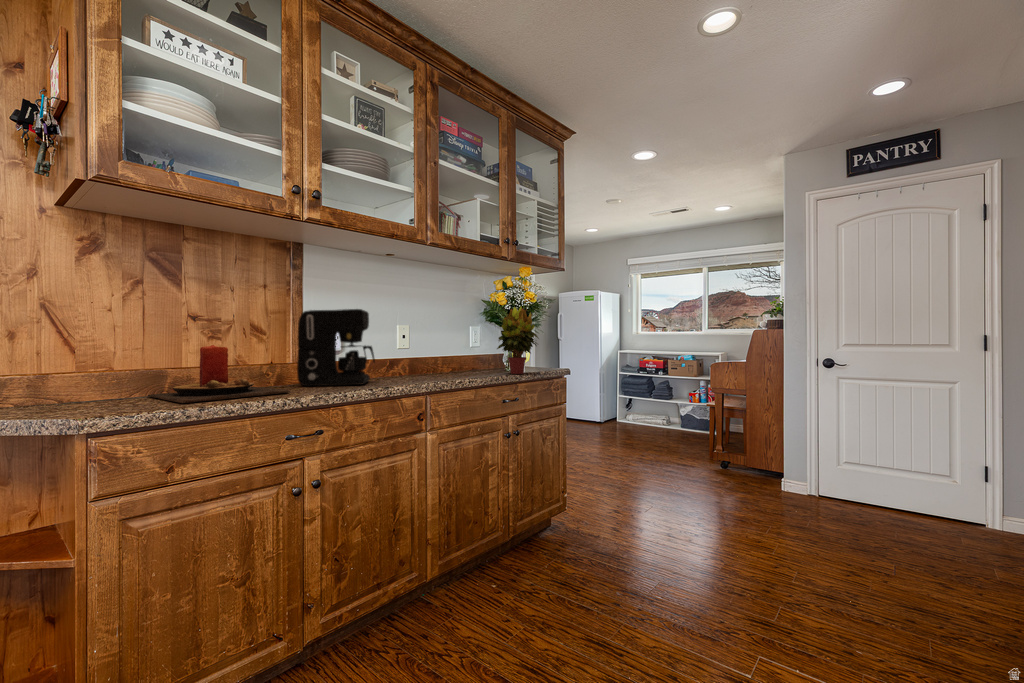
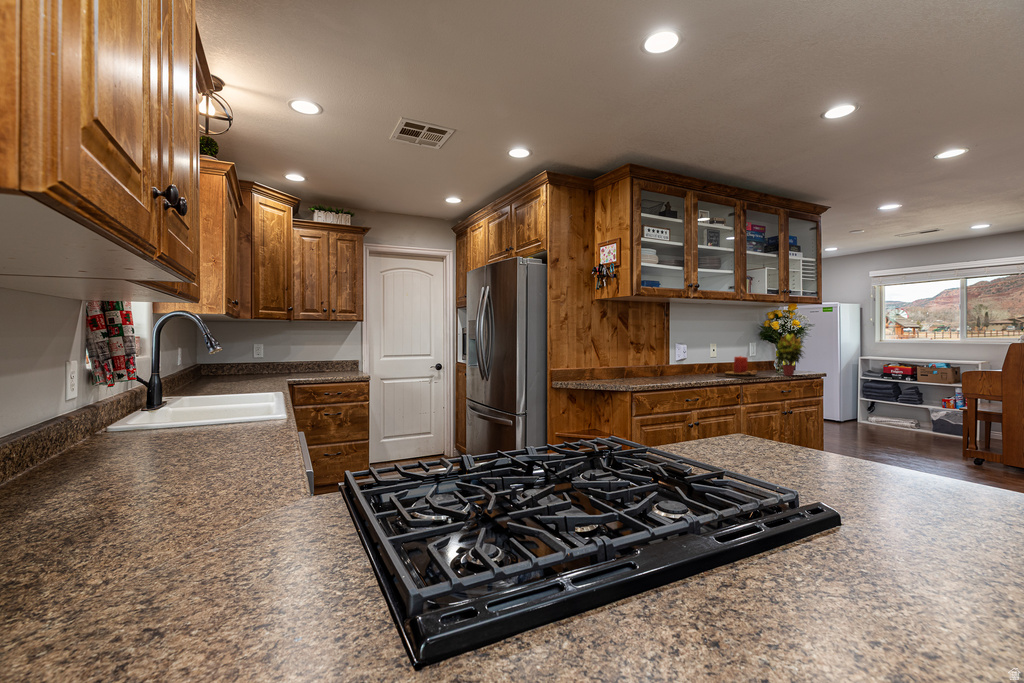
coffee maker: present [297,309,375,386] -> none [670,338,710,378]
candle: present [148,345,291,403] -> present [717,356,771,379]

